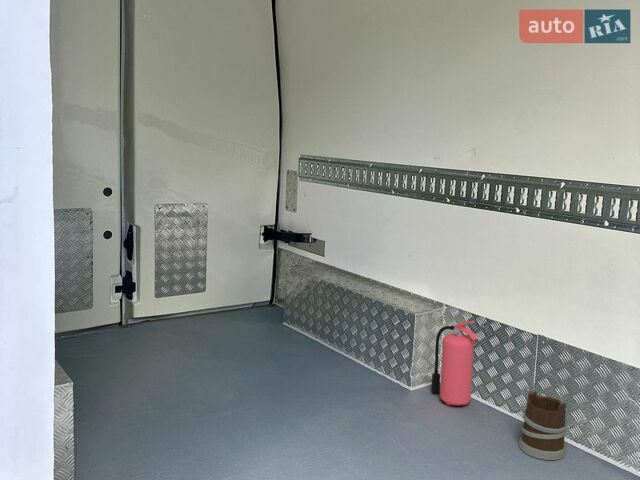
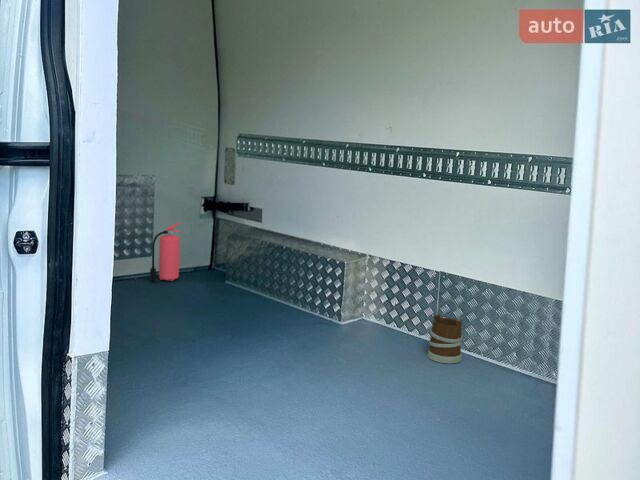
fire extinguisher: present [431,321,477,405] -> present [150,223,182,281]

